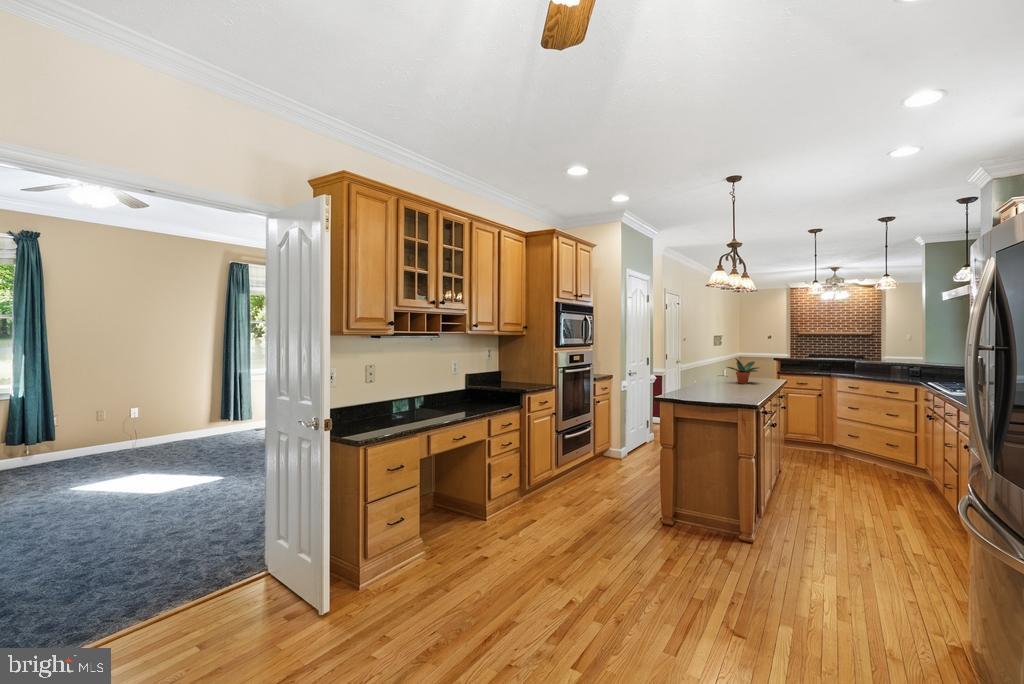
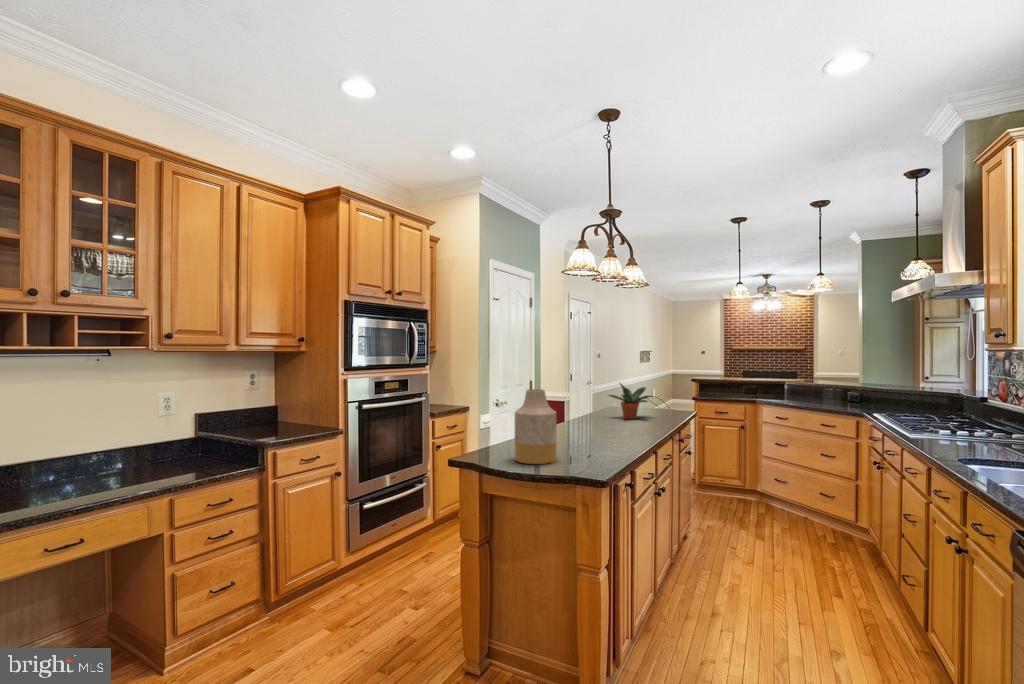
vase: none [691,359,718,402] -> present [515,389,557,464]

